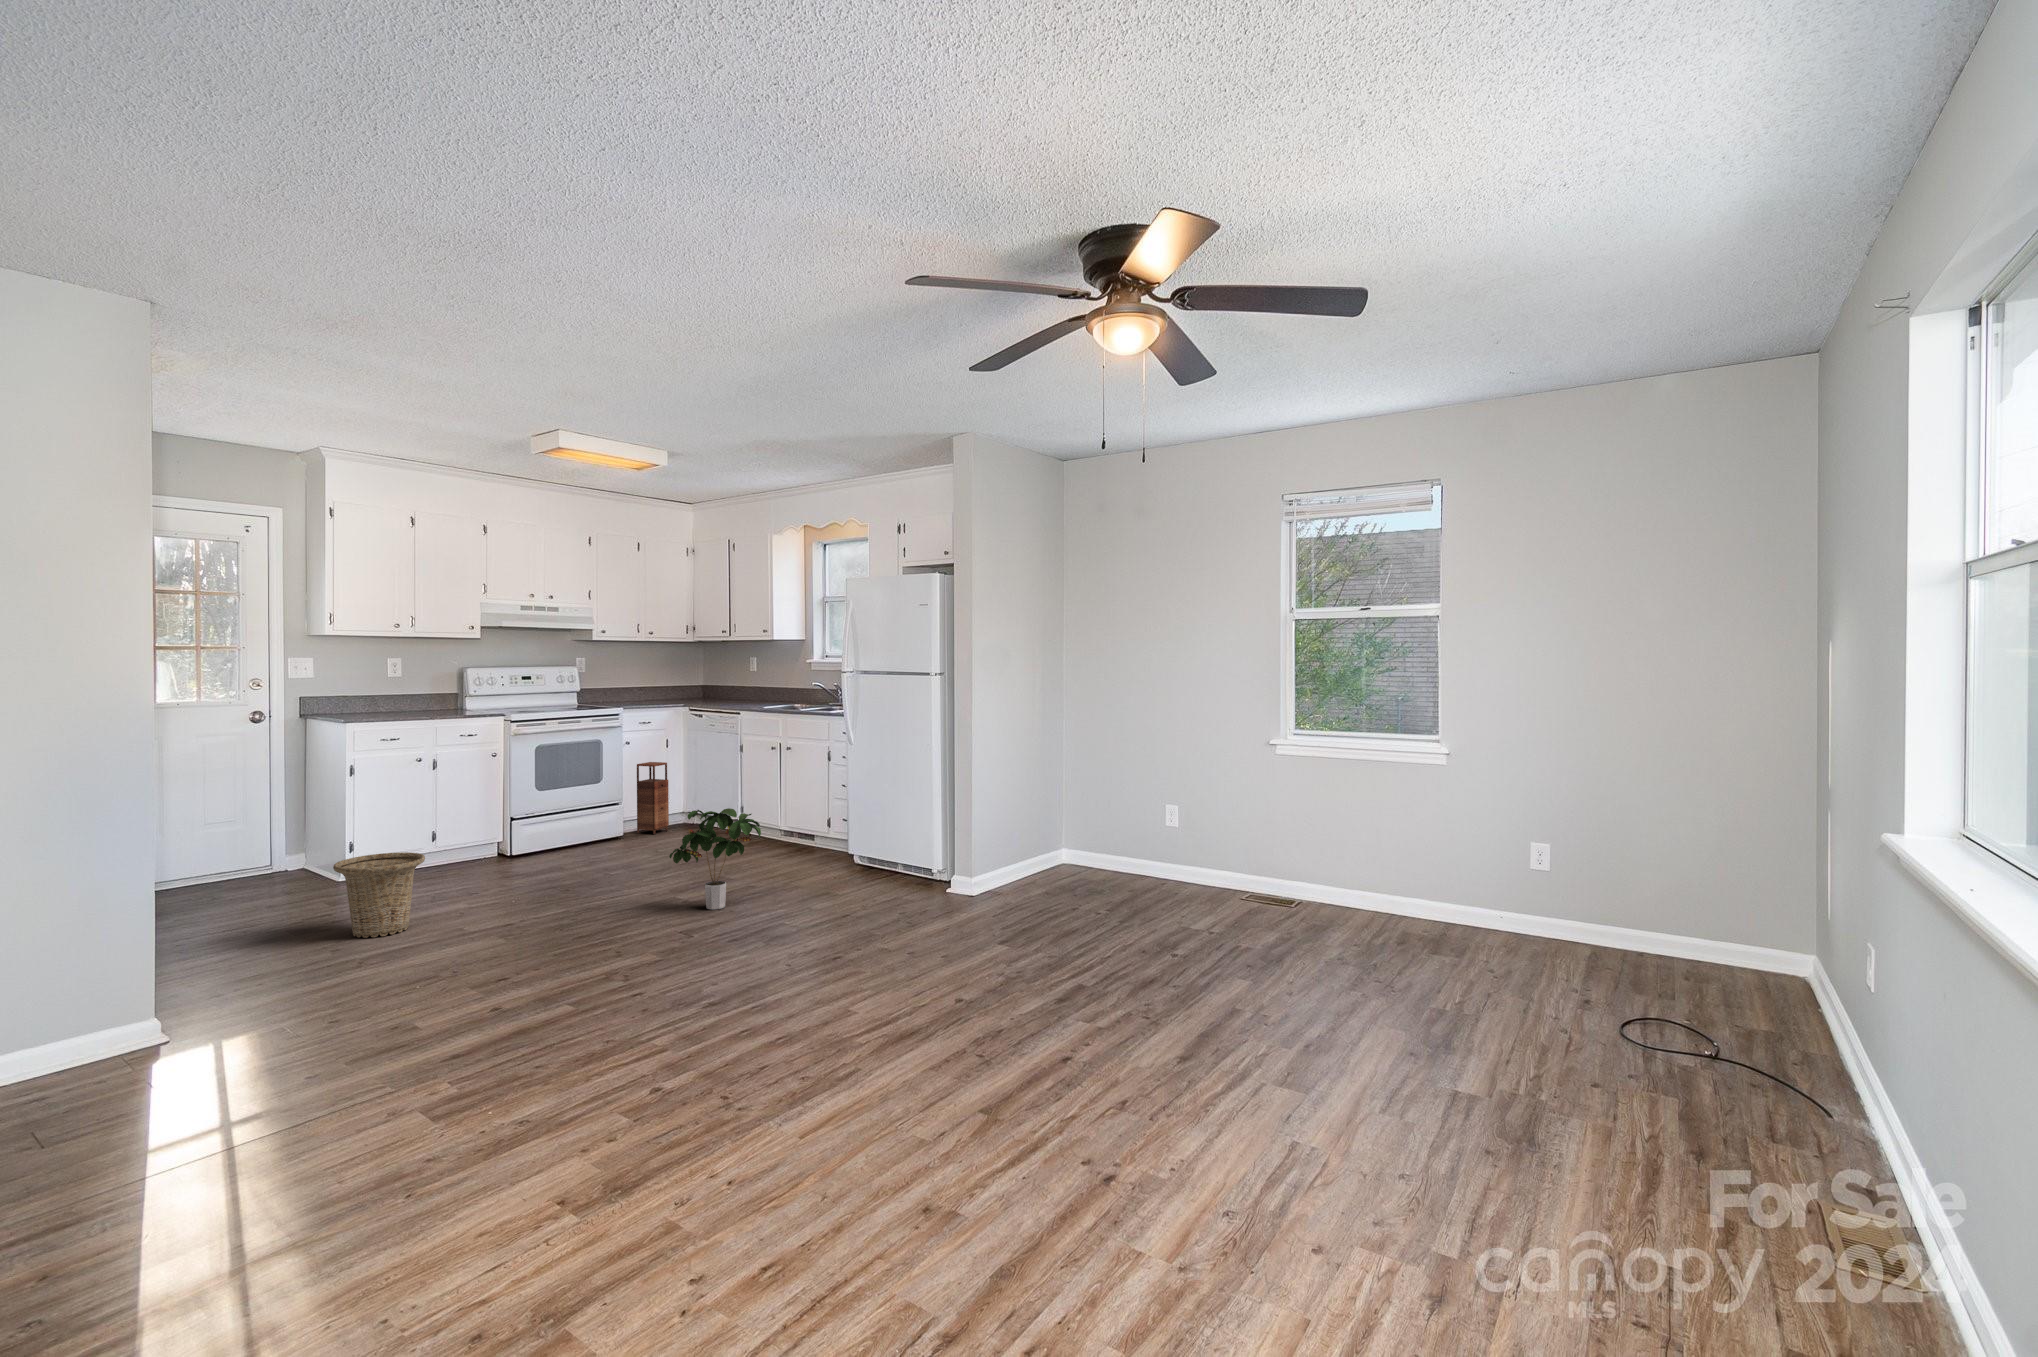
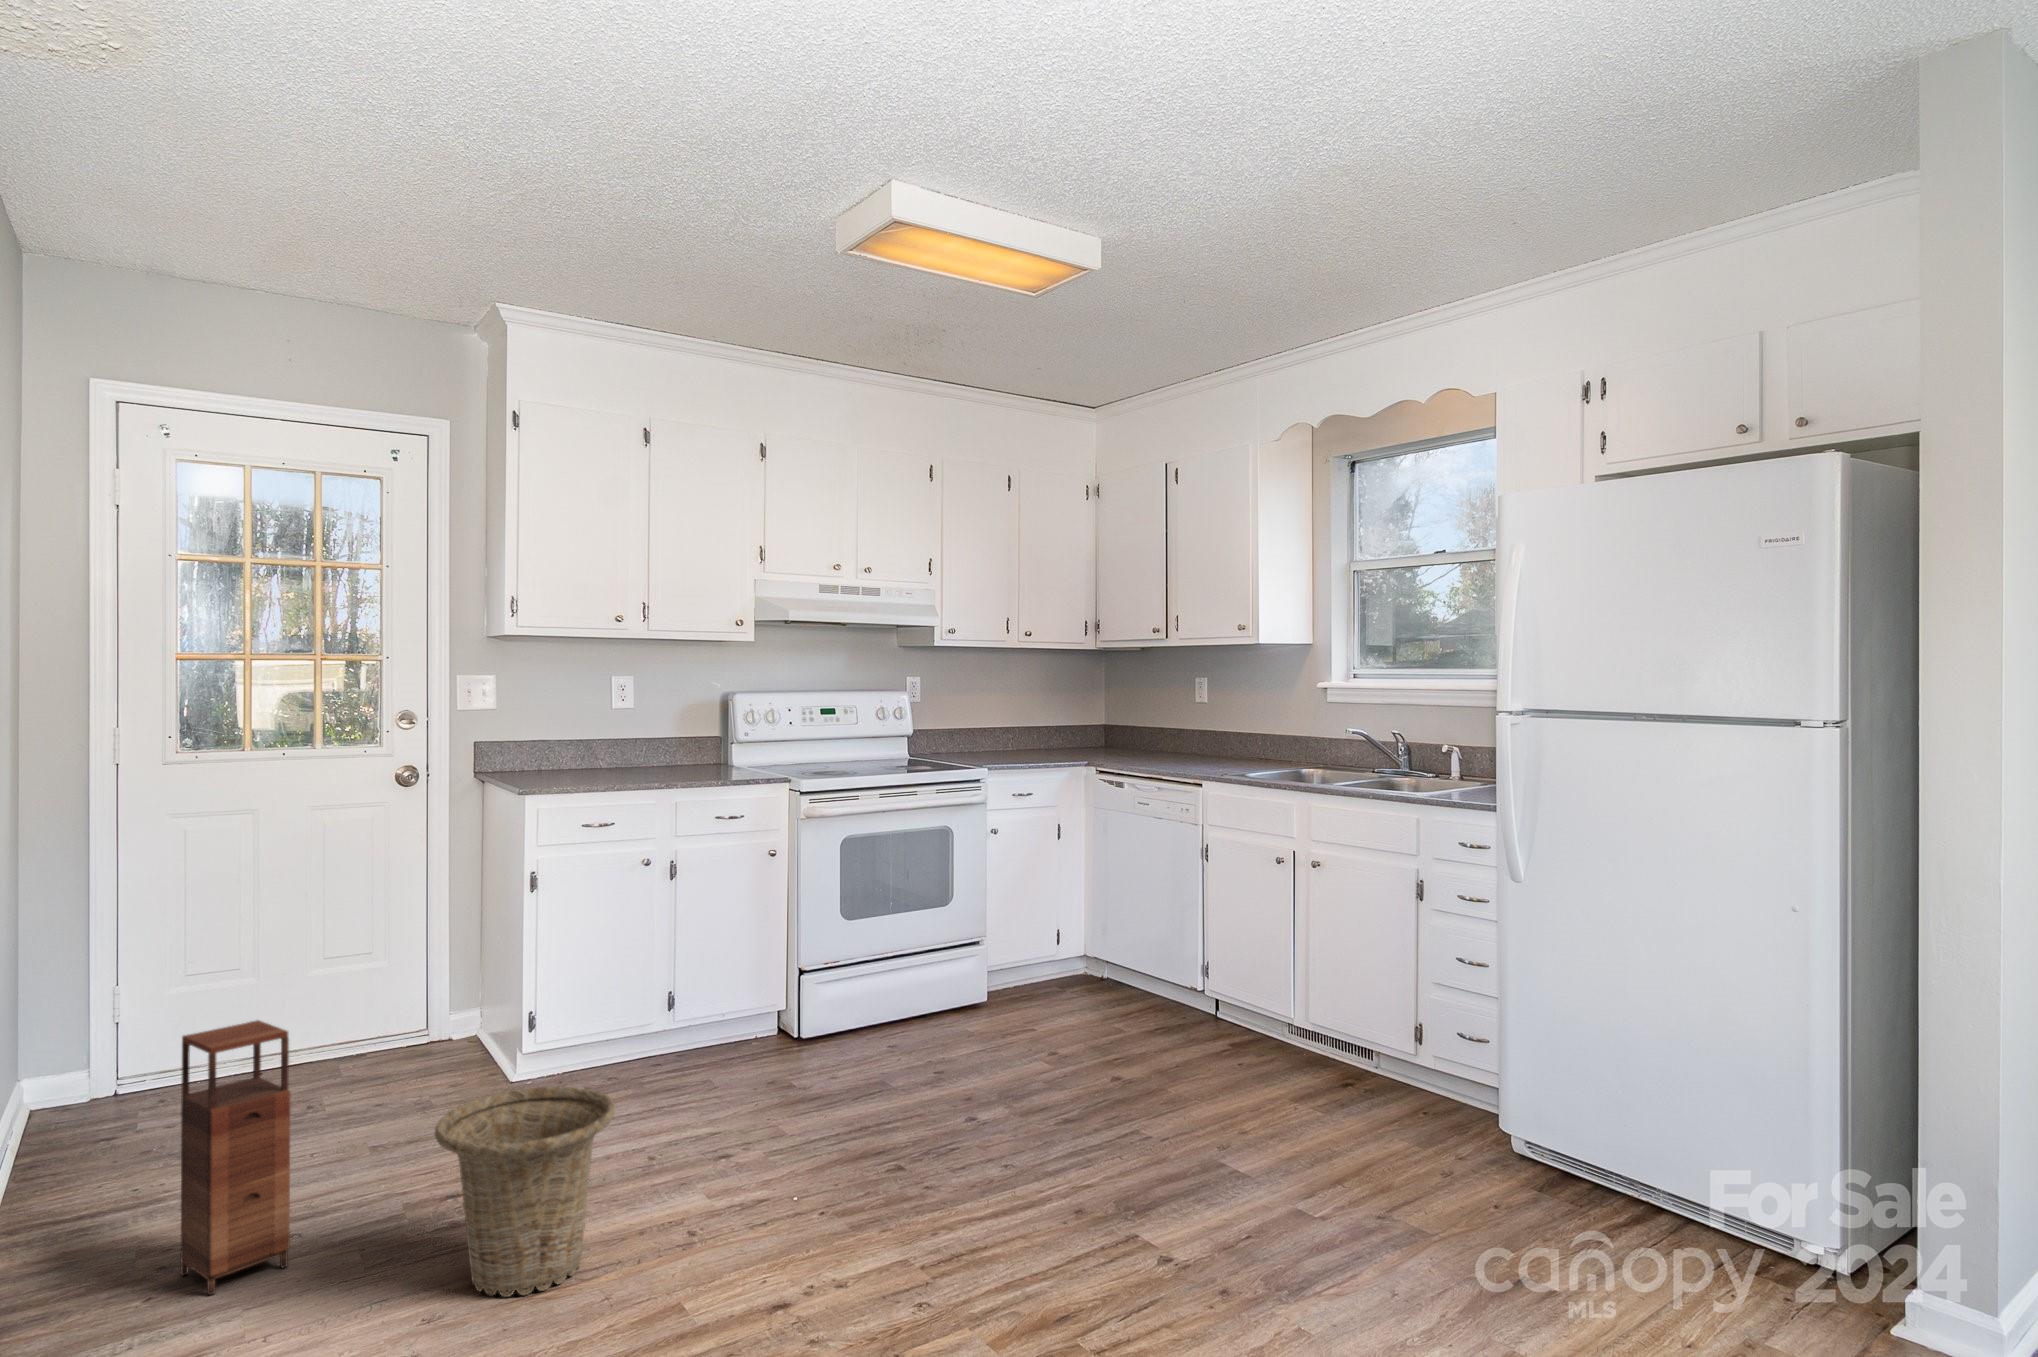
storage cabinet: present [637,762,669,835] -> present [181,1020,290,1295]
potted plant: present [669,808,761,909] -> none [1122,1036,1349,1300]

